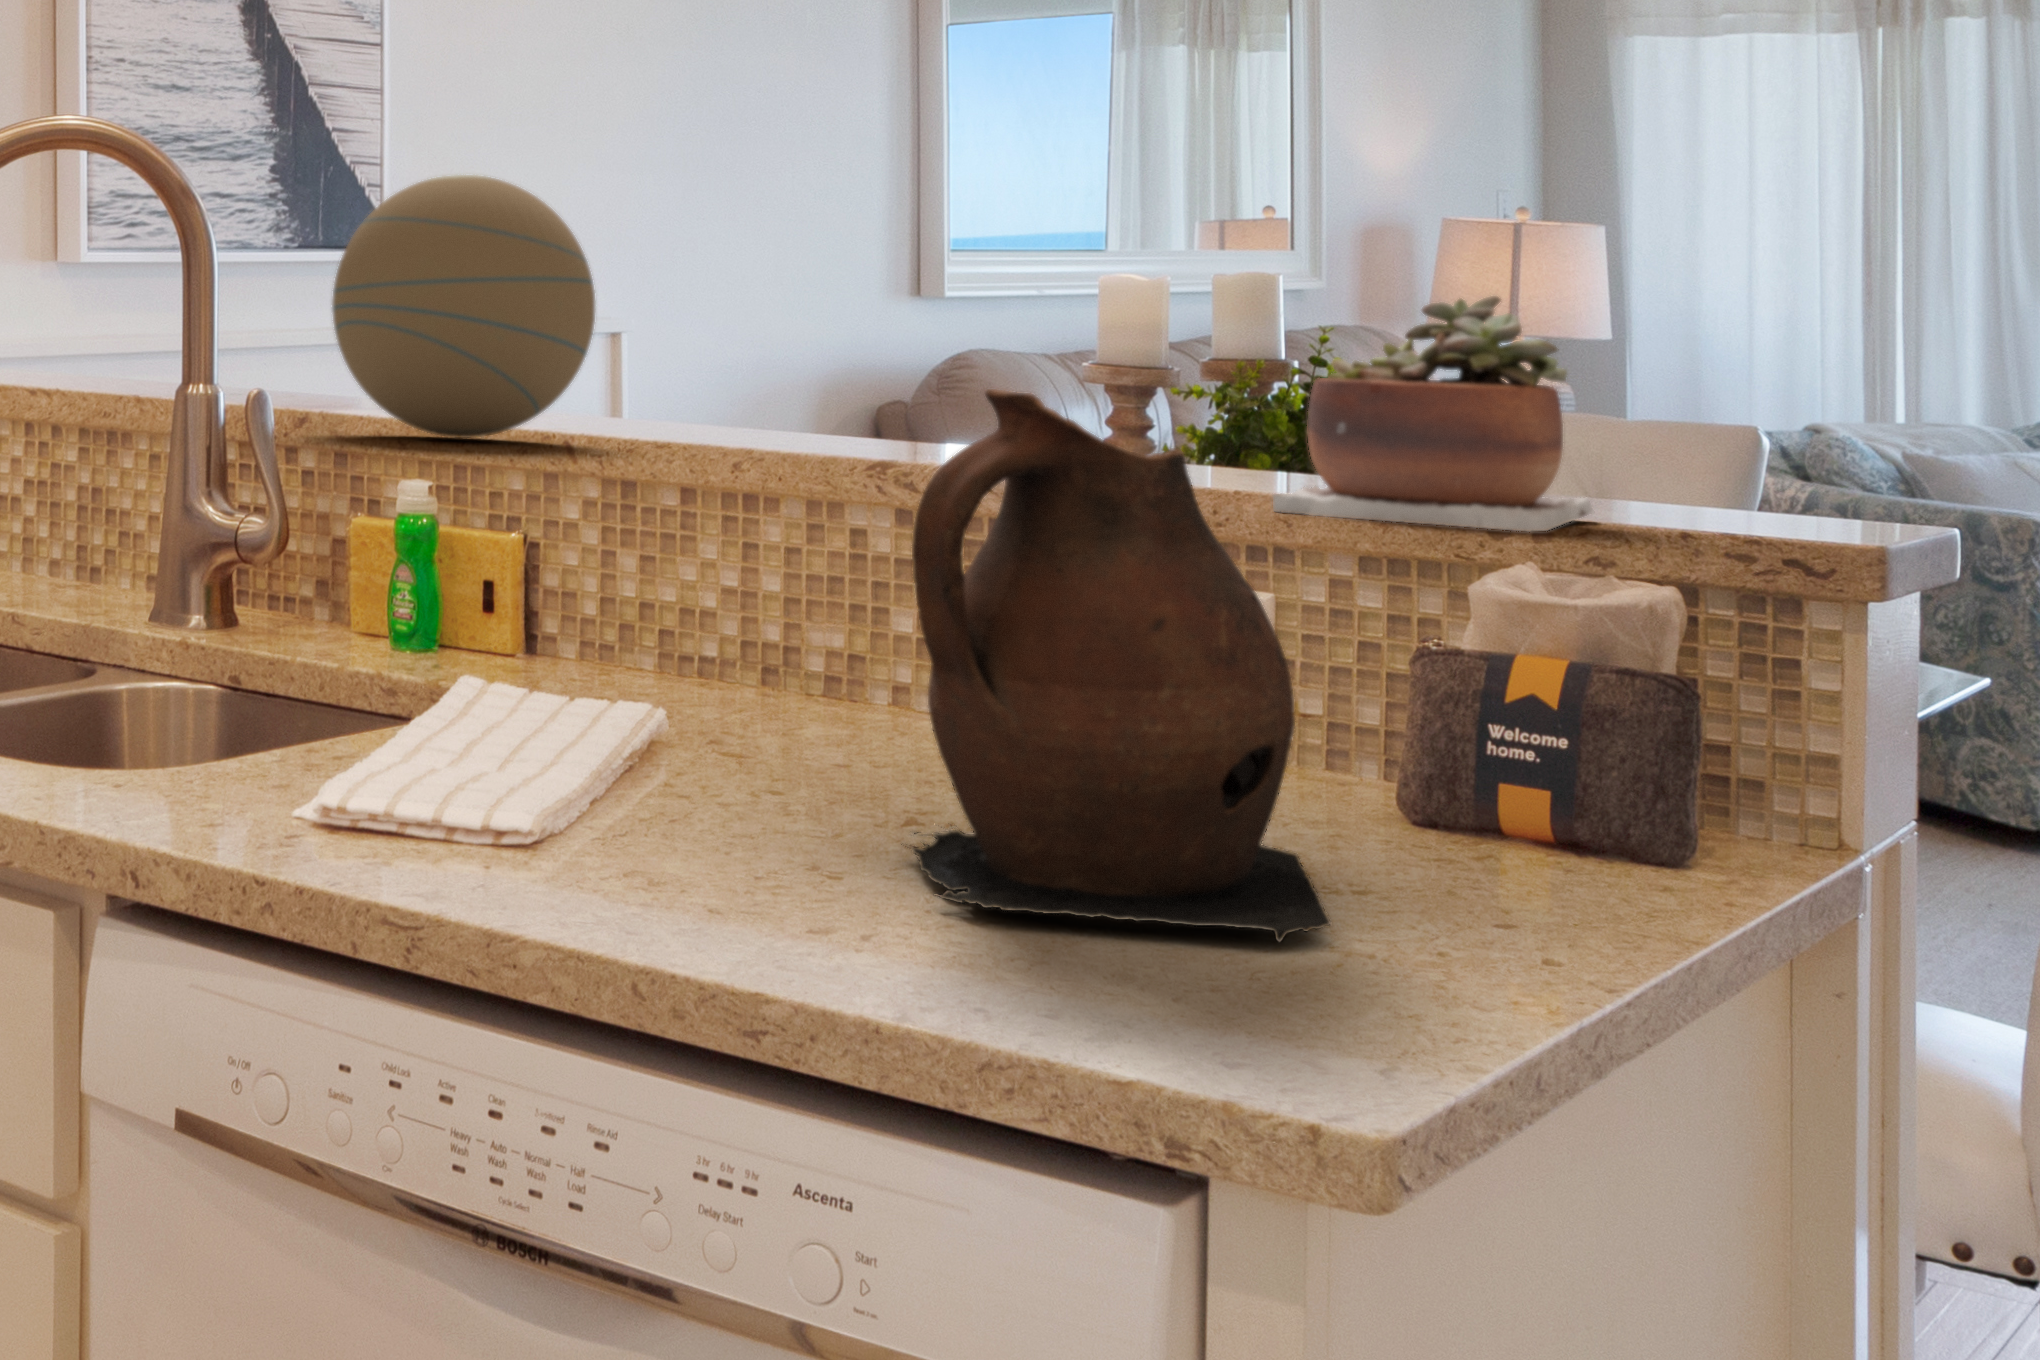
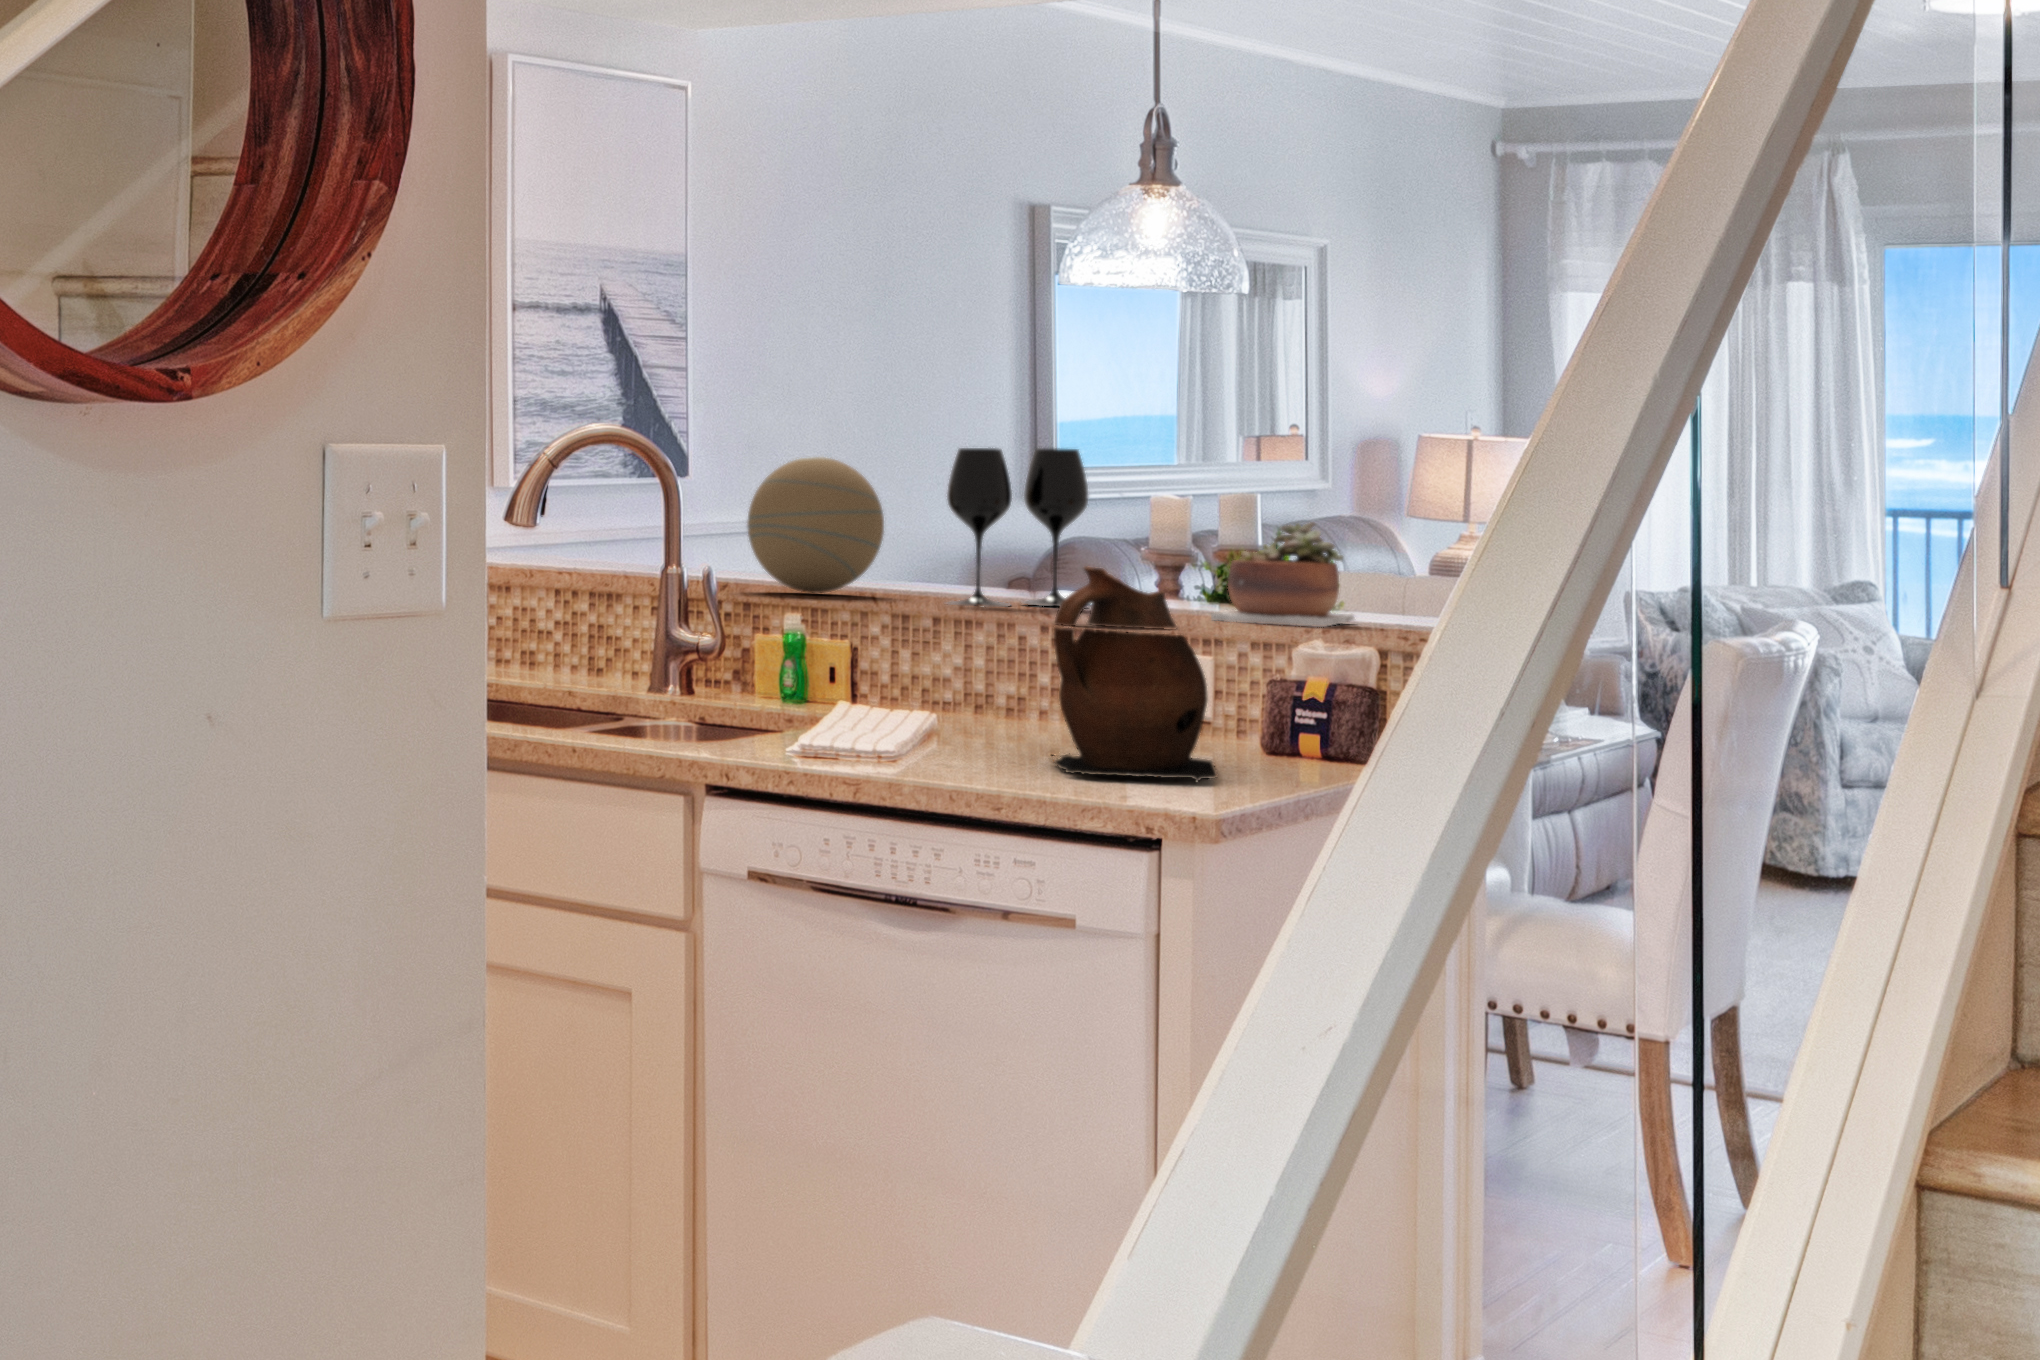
wine glass: none [700,147,998,473] -> present [947,448,1088,607]

